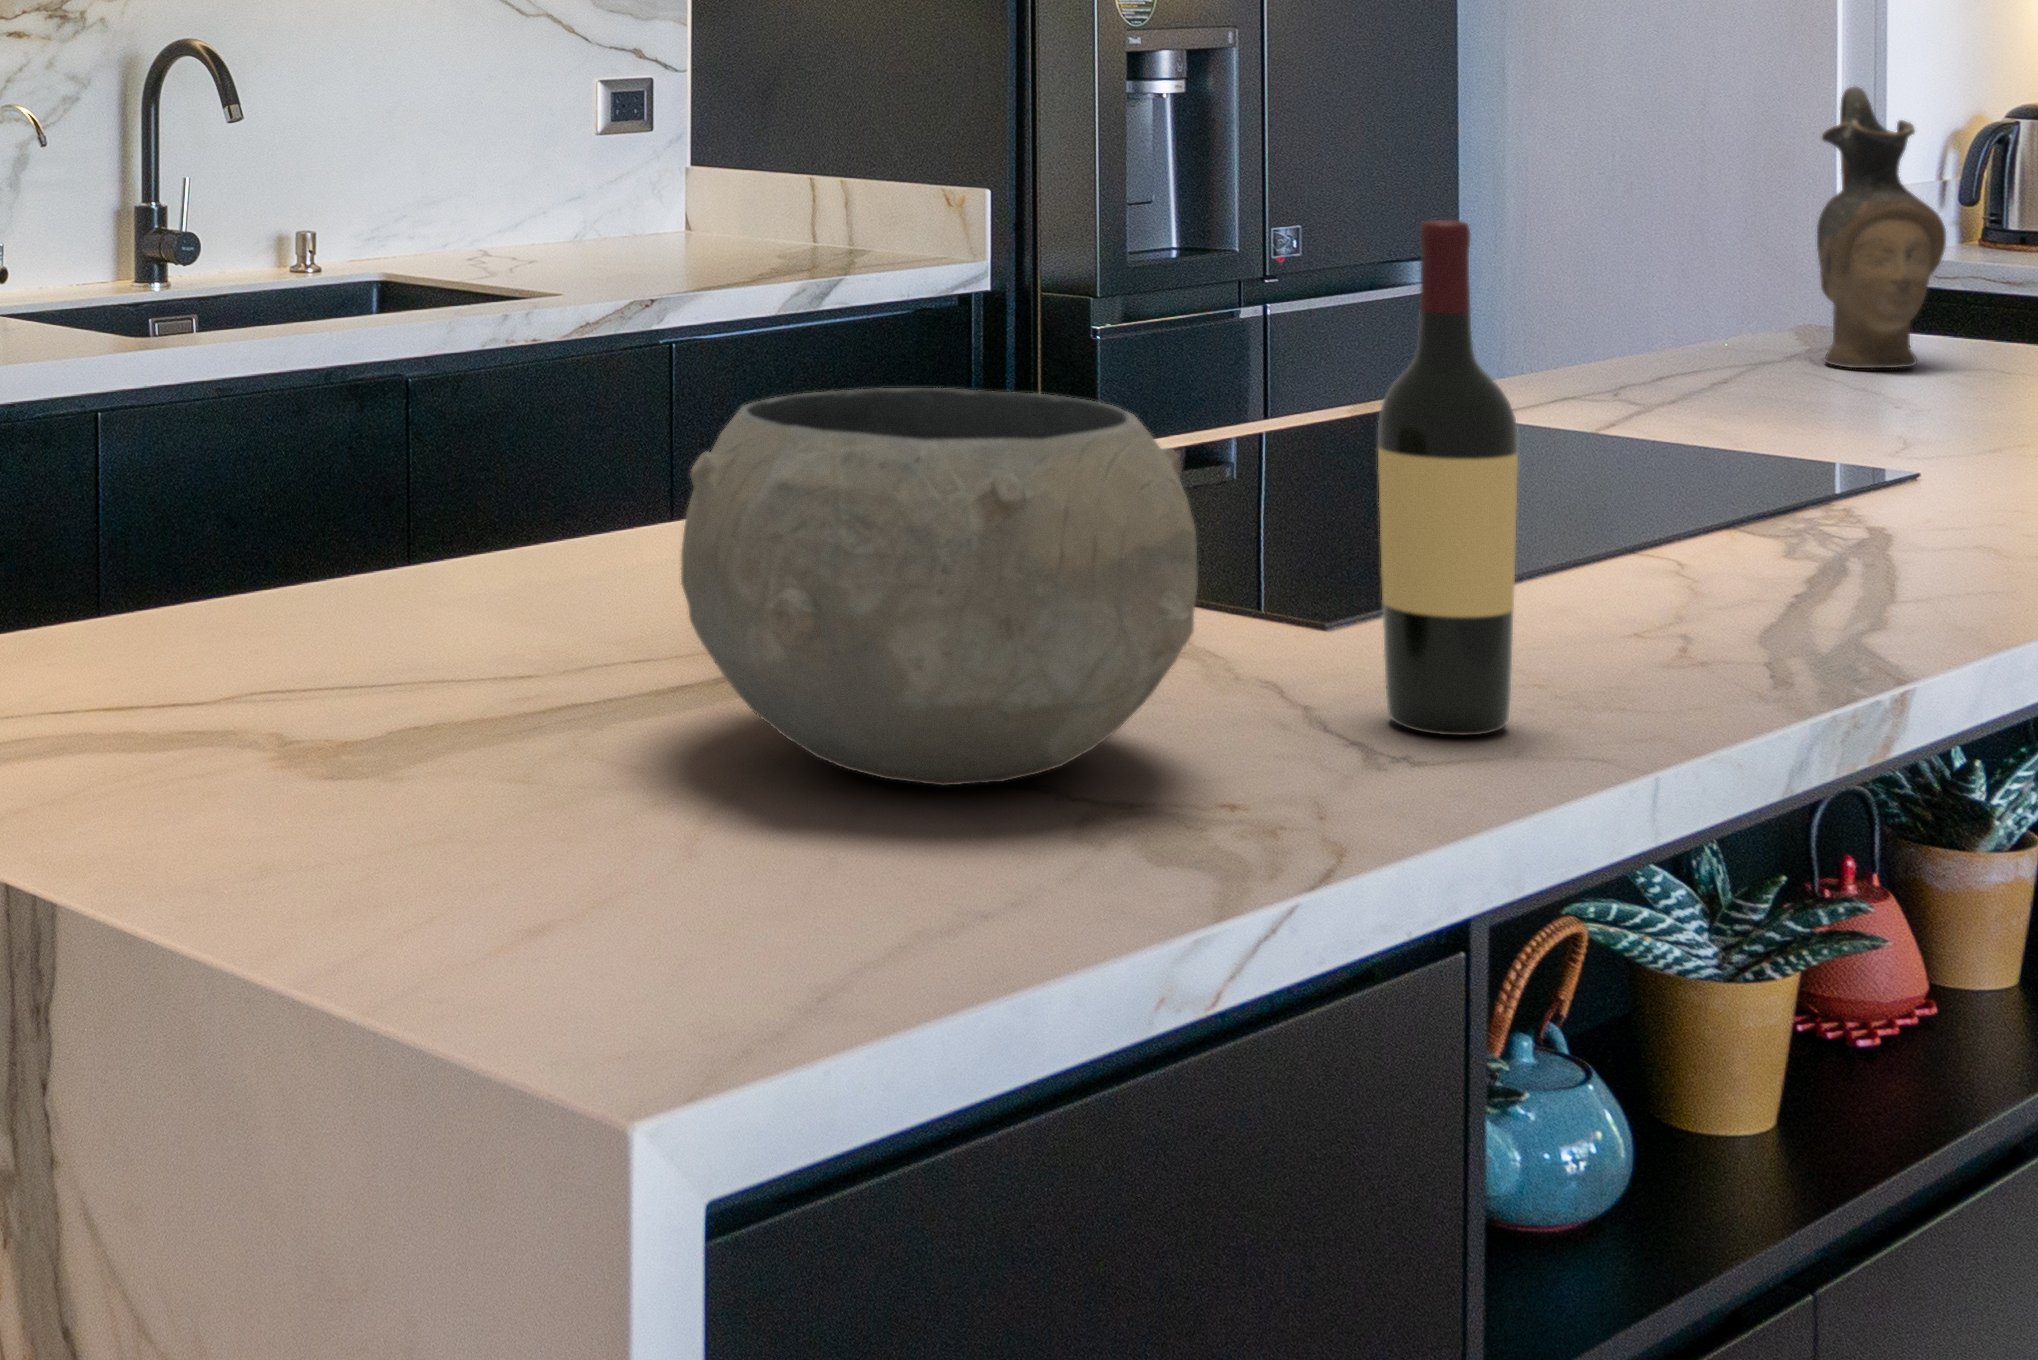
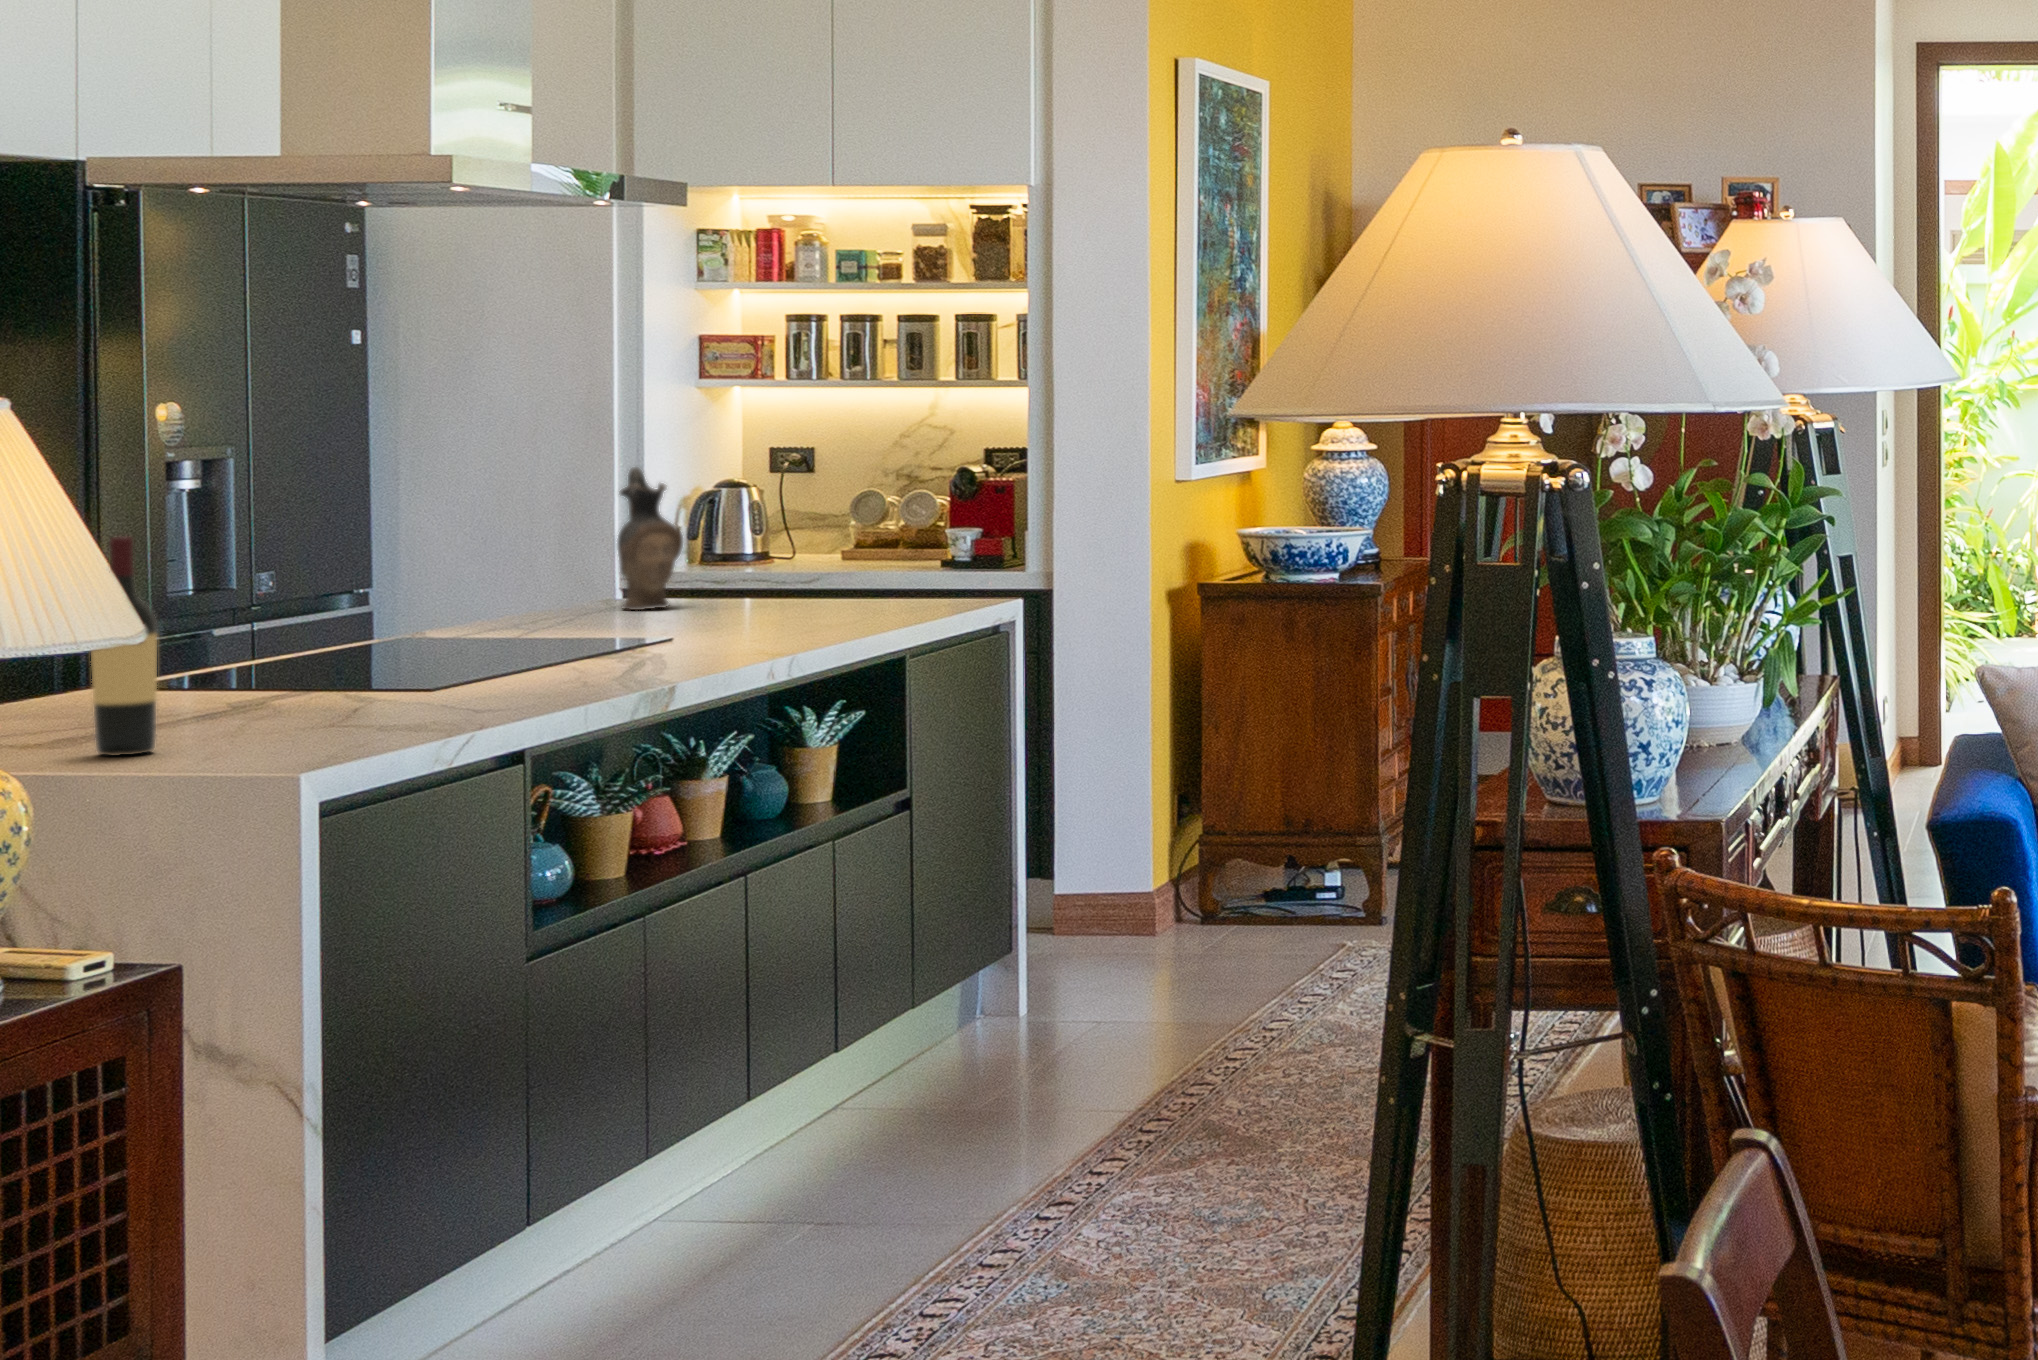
wine bottle: present [1378,220,1518,735] -> present [91,536,157,756]
ceramic bowl: present [681,388,1198,785] -> none [198,586,422,726]

